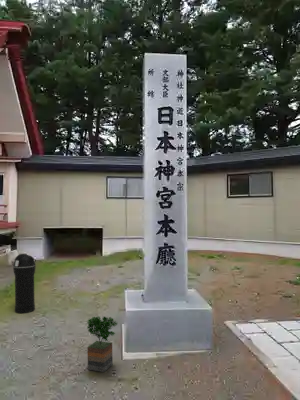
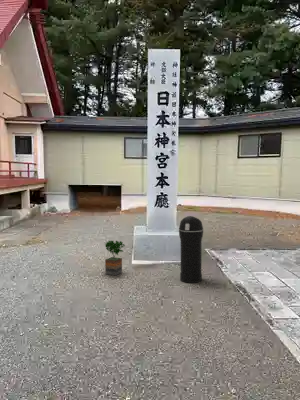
trash can: present [13,254,36,313] -> present [179,216,203,283]

